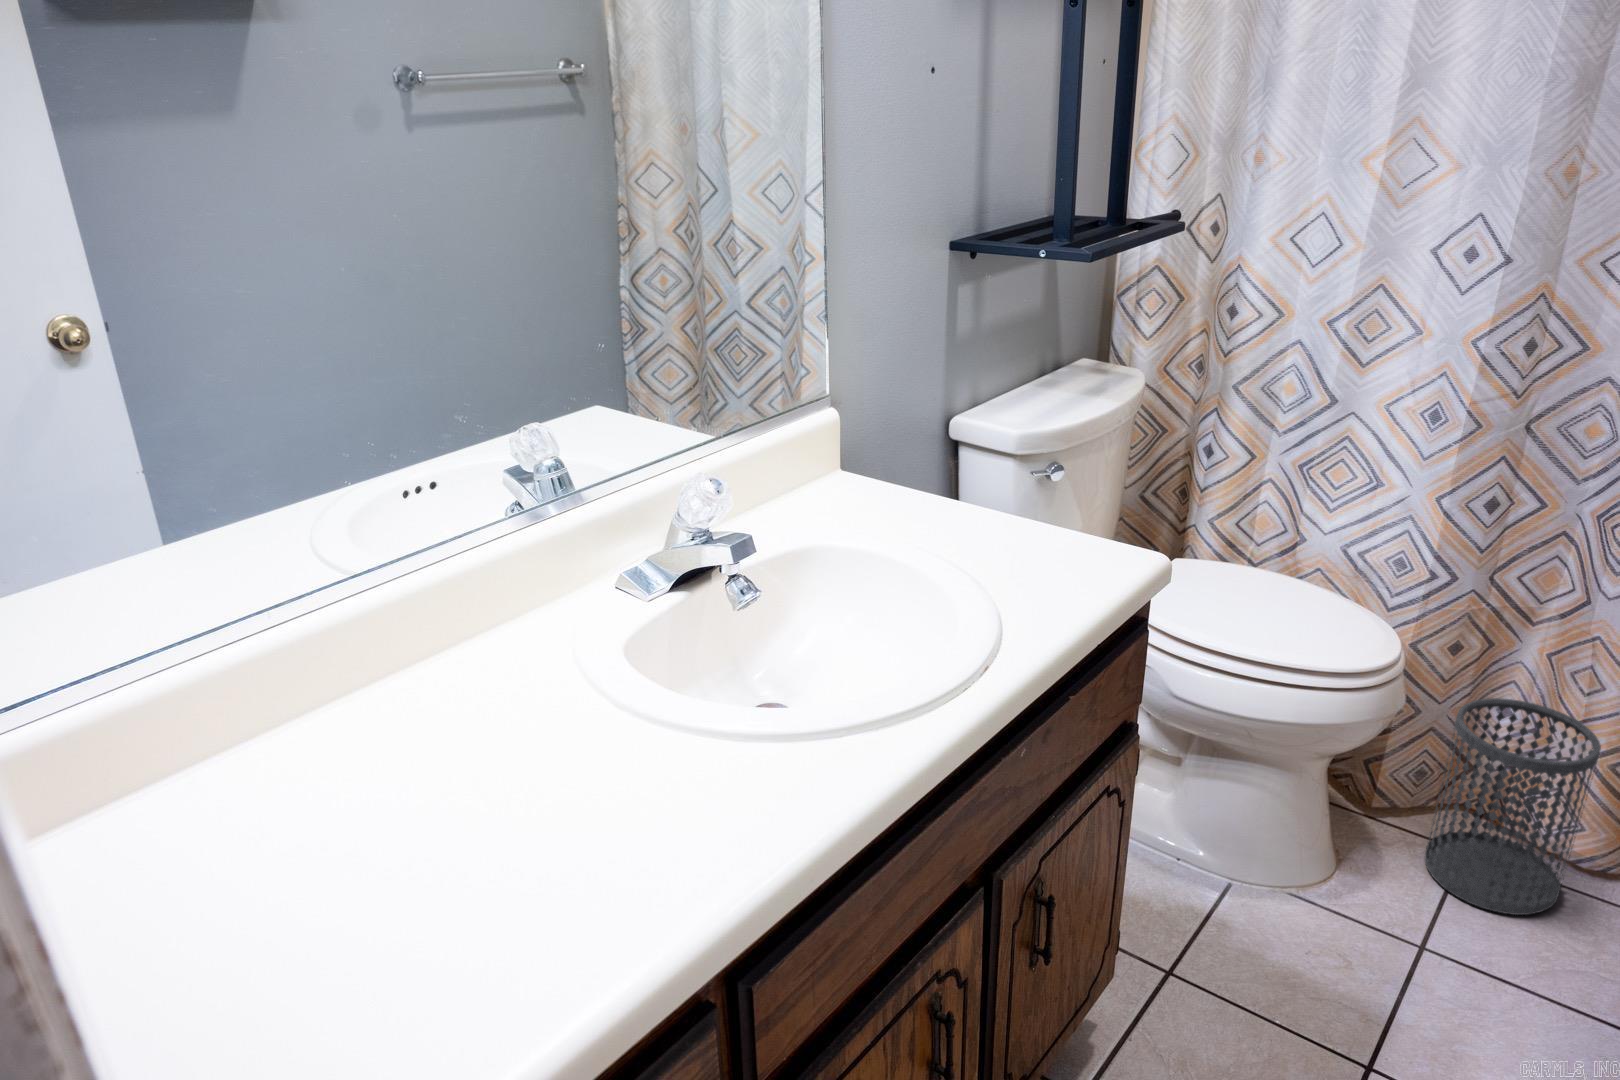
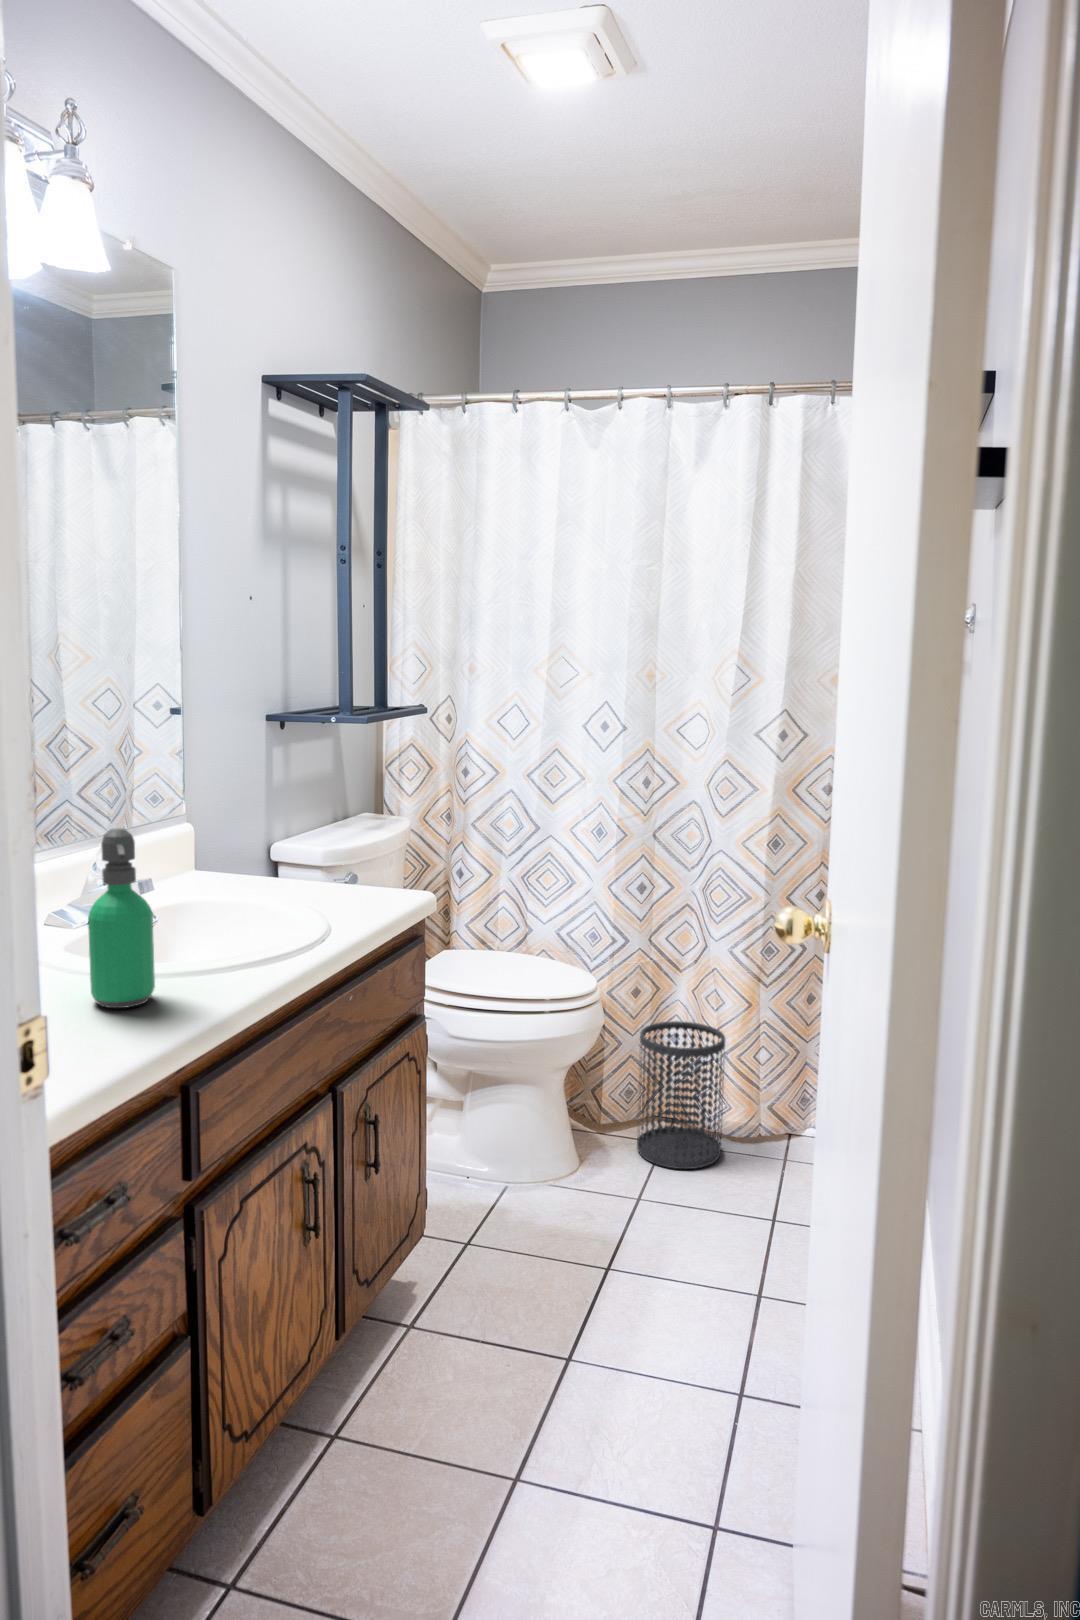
soap dispenser: none [589,558,696,839] -> present [88,828,155,1008]

